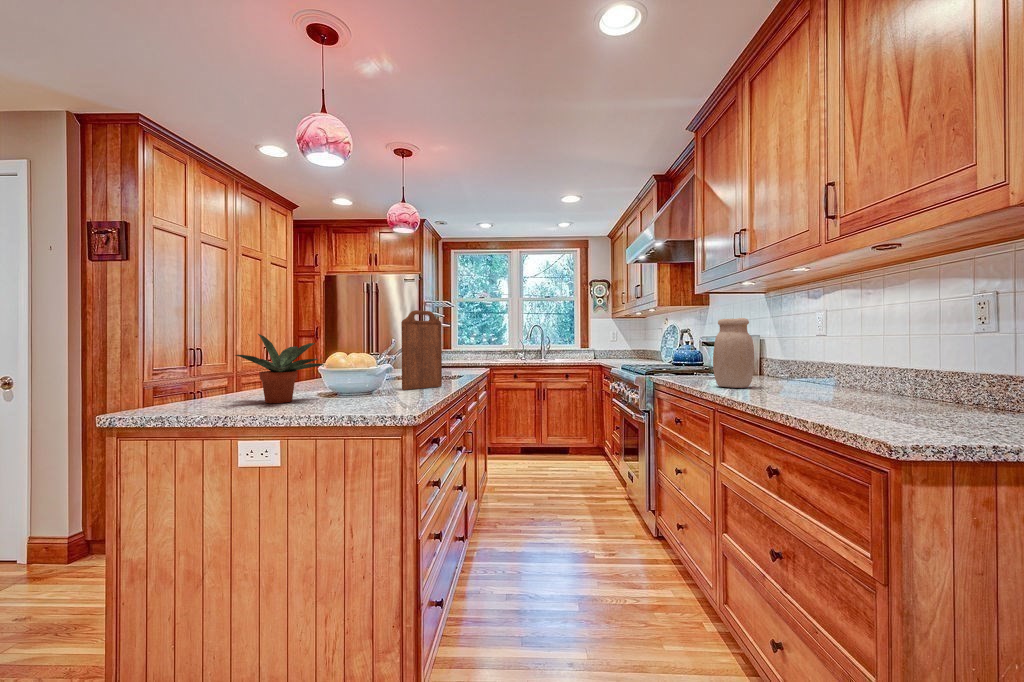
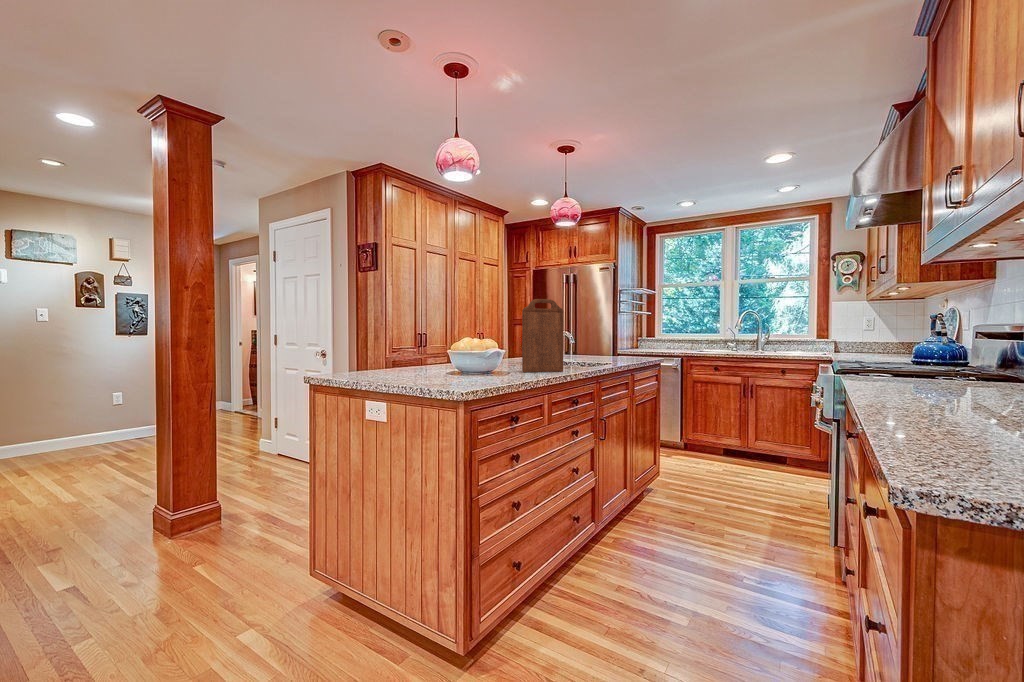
jar: present [713,318,754,388] -> none [897,294,971,396]
potted plant: present [236,334,324,403] -> none [381,321,451,376]

